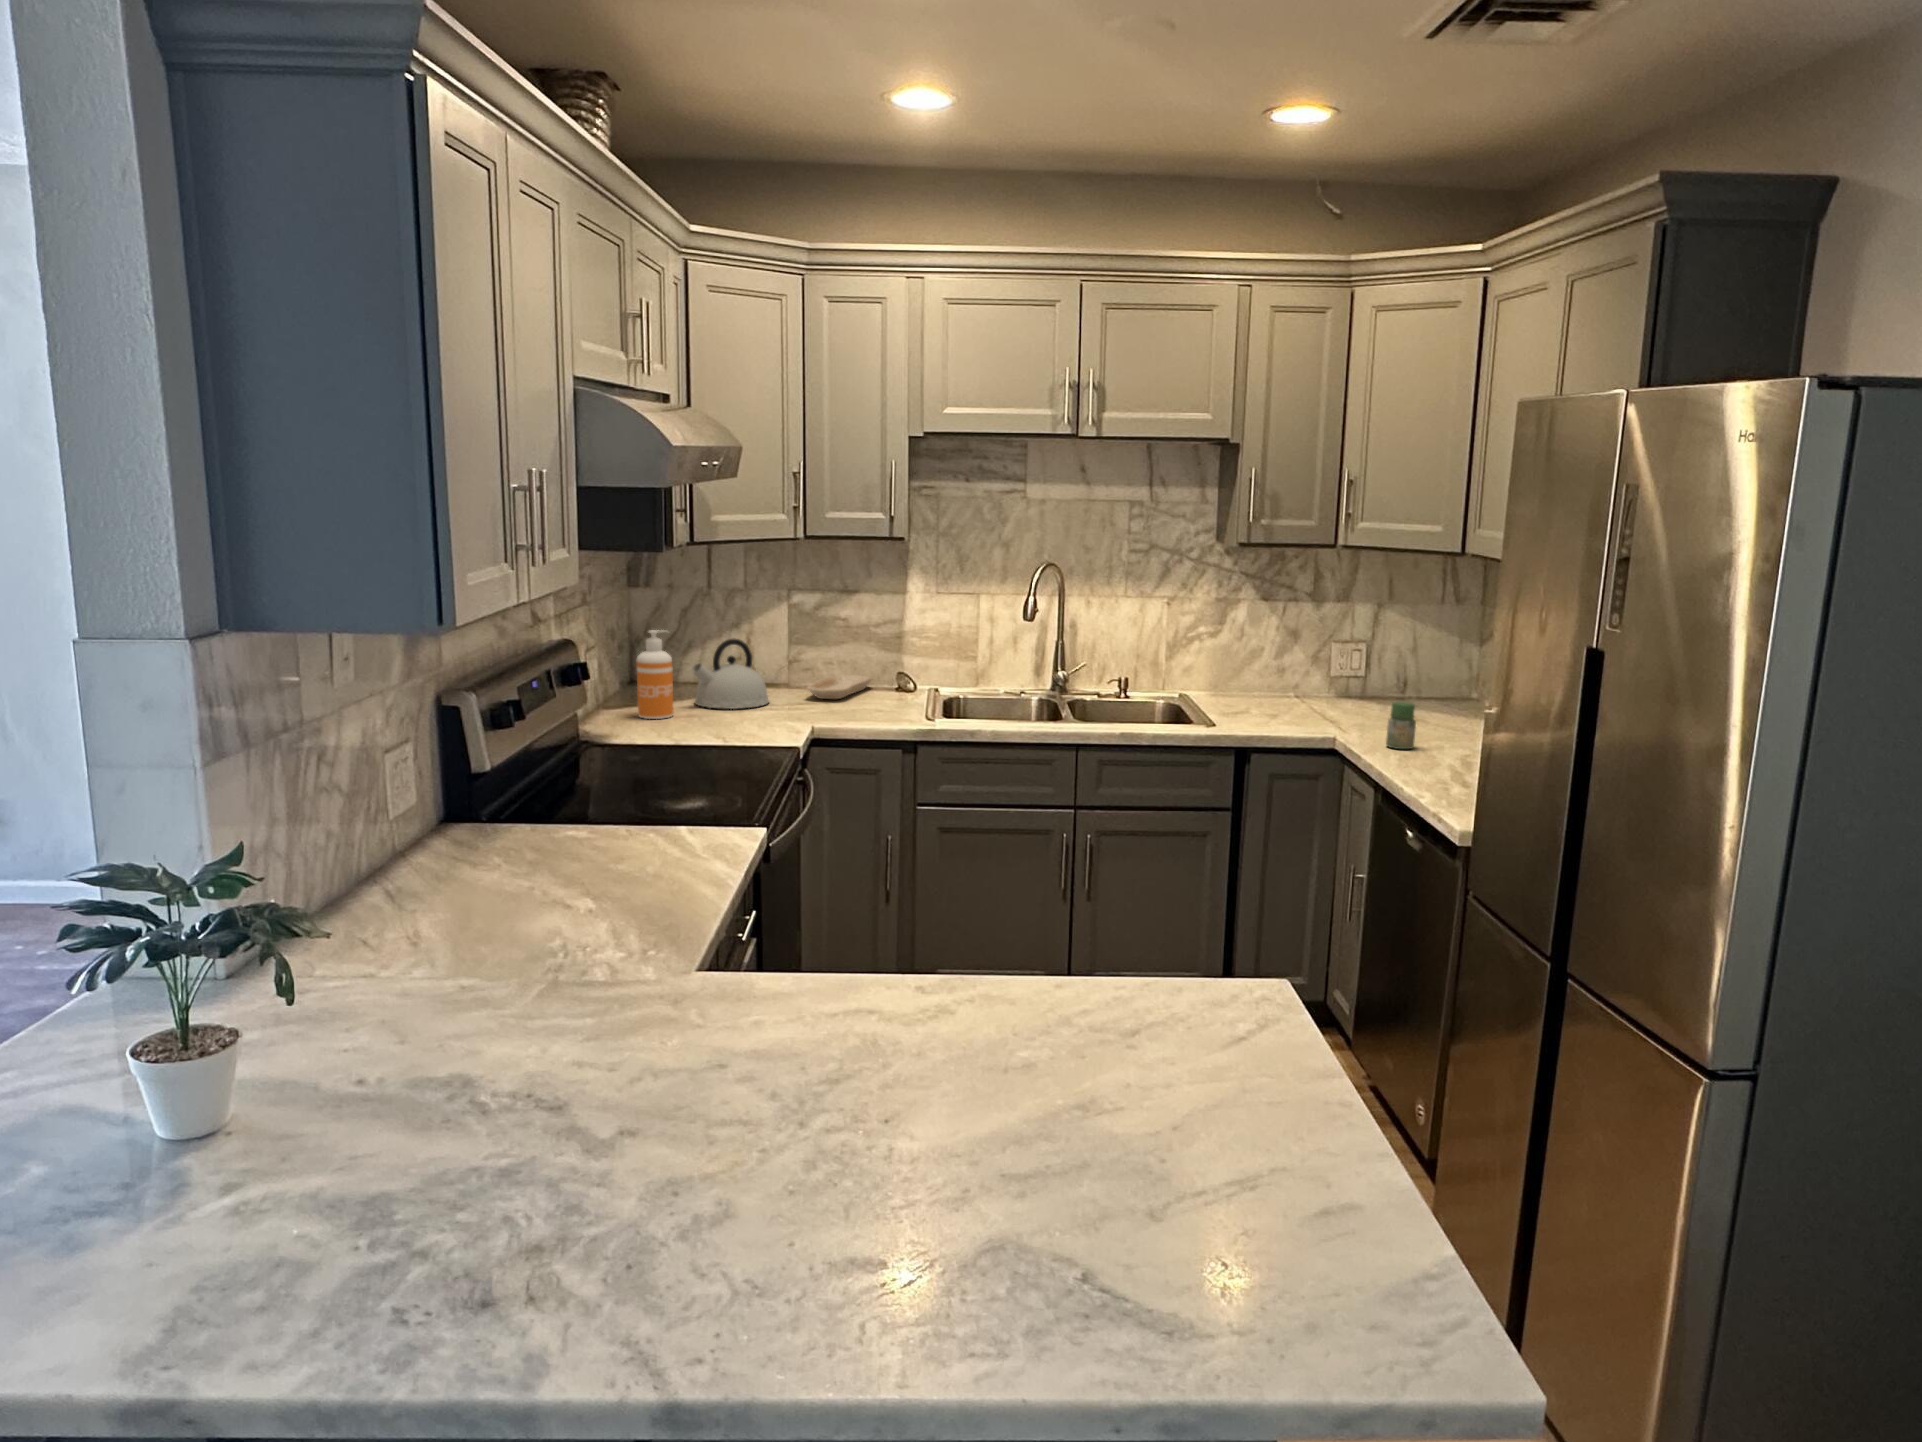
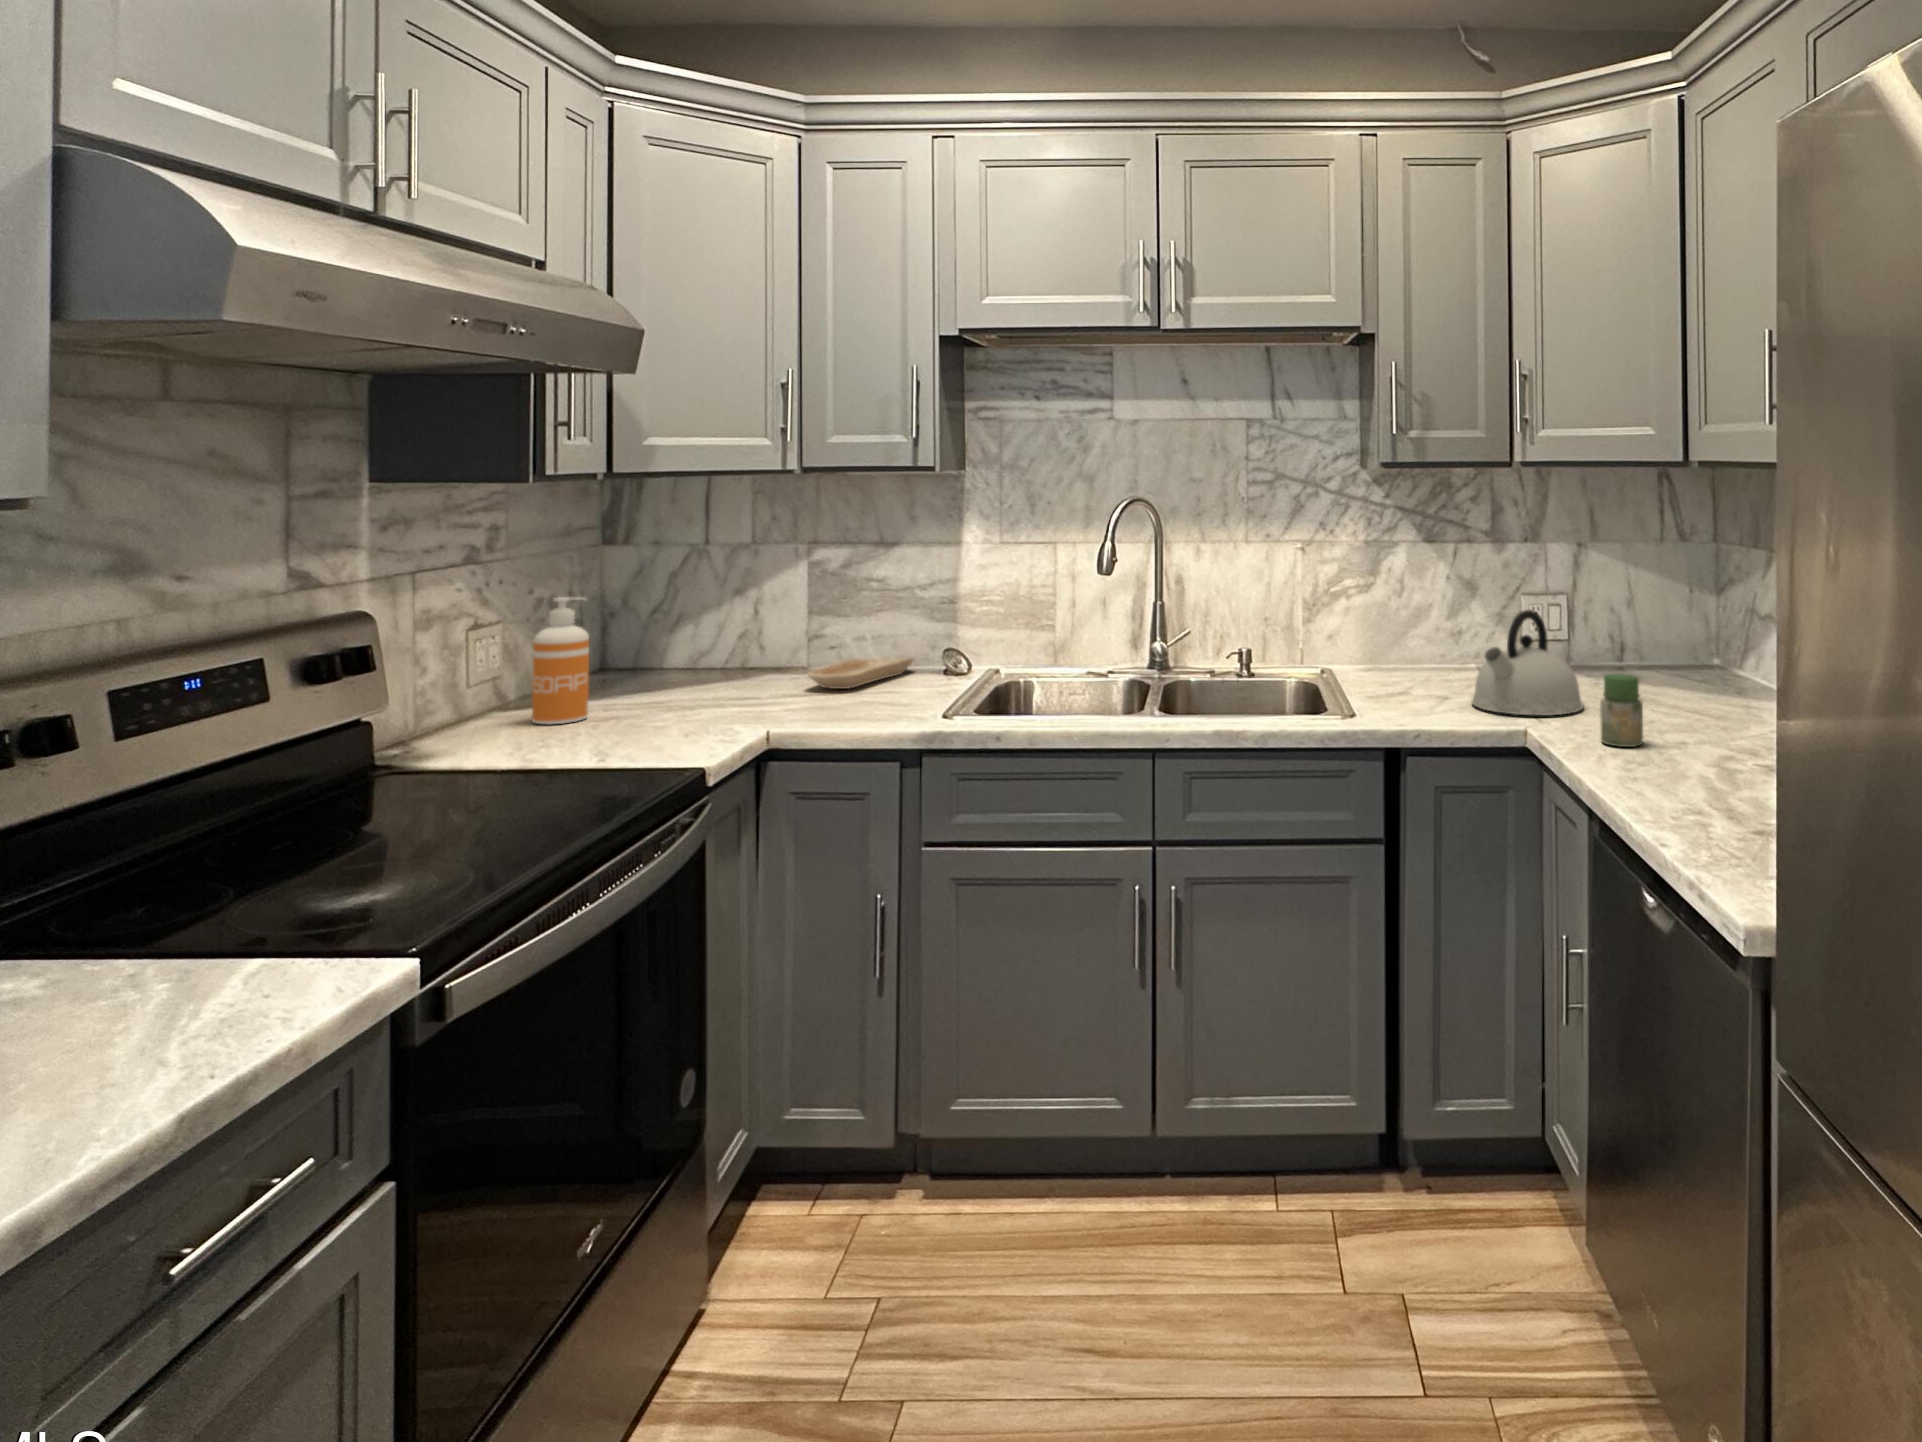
kettle: present [692,639,769,709] -> present [1472,610,1583,716]

